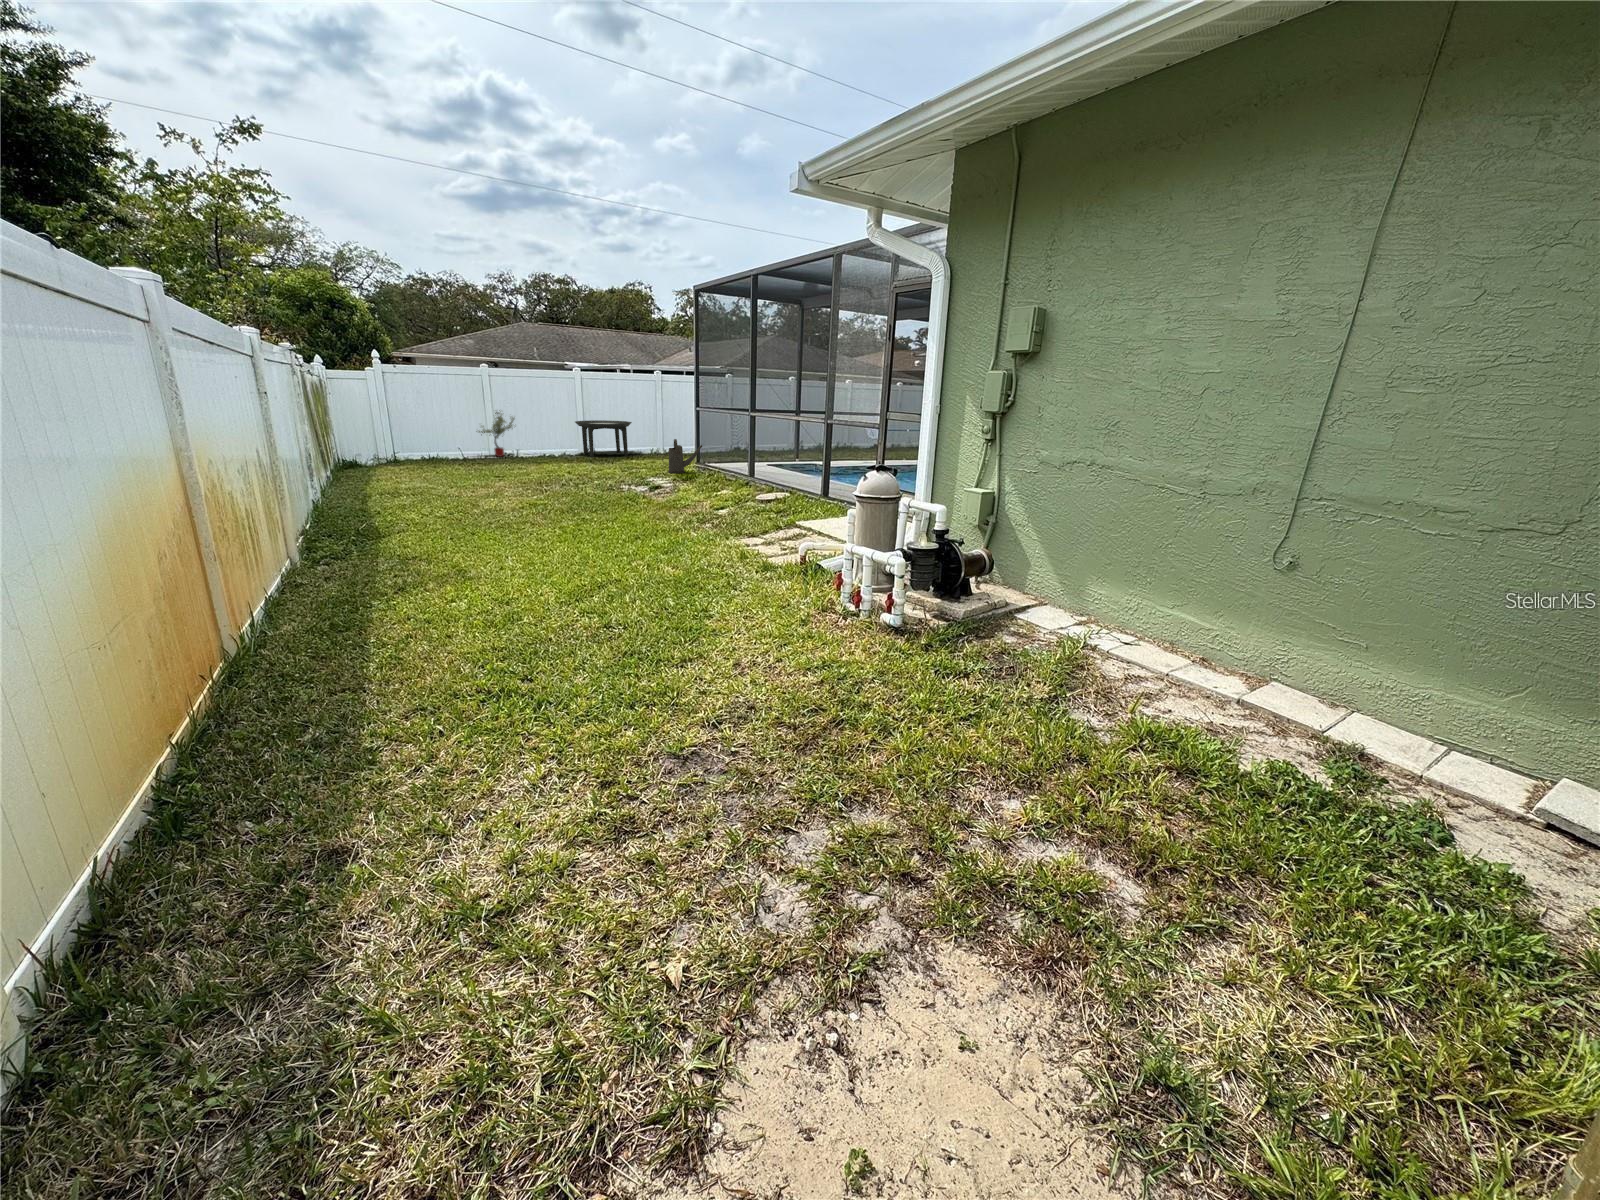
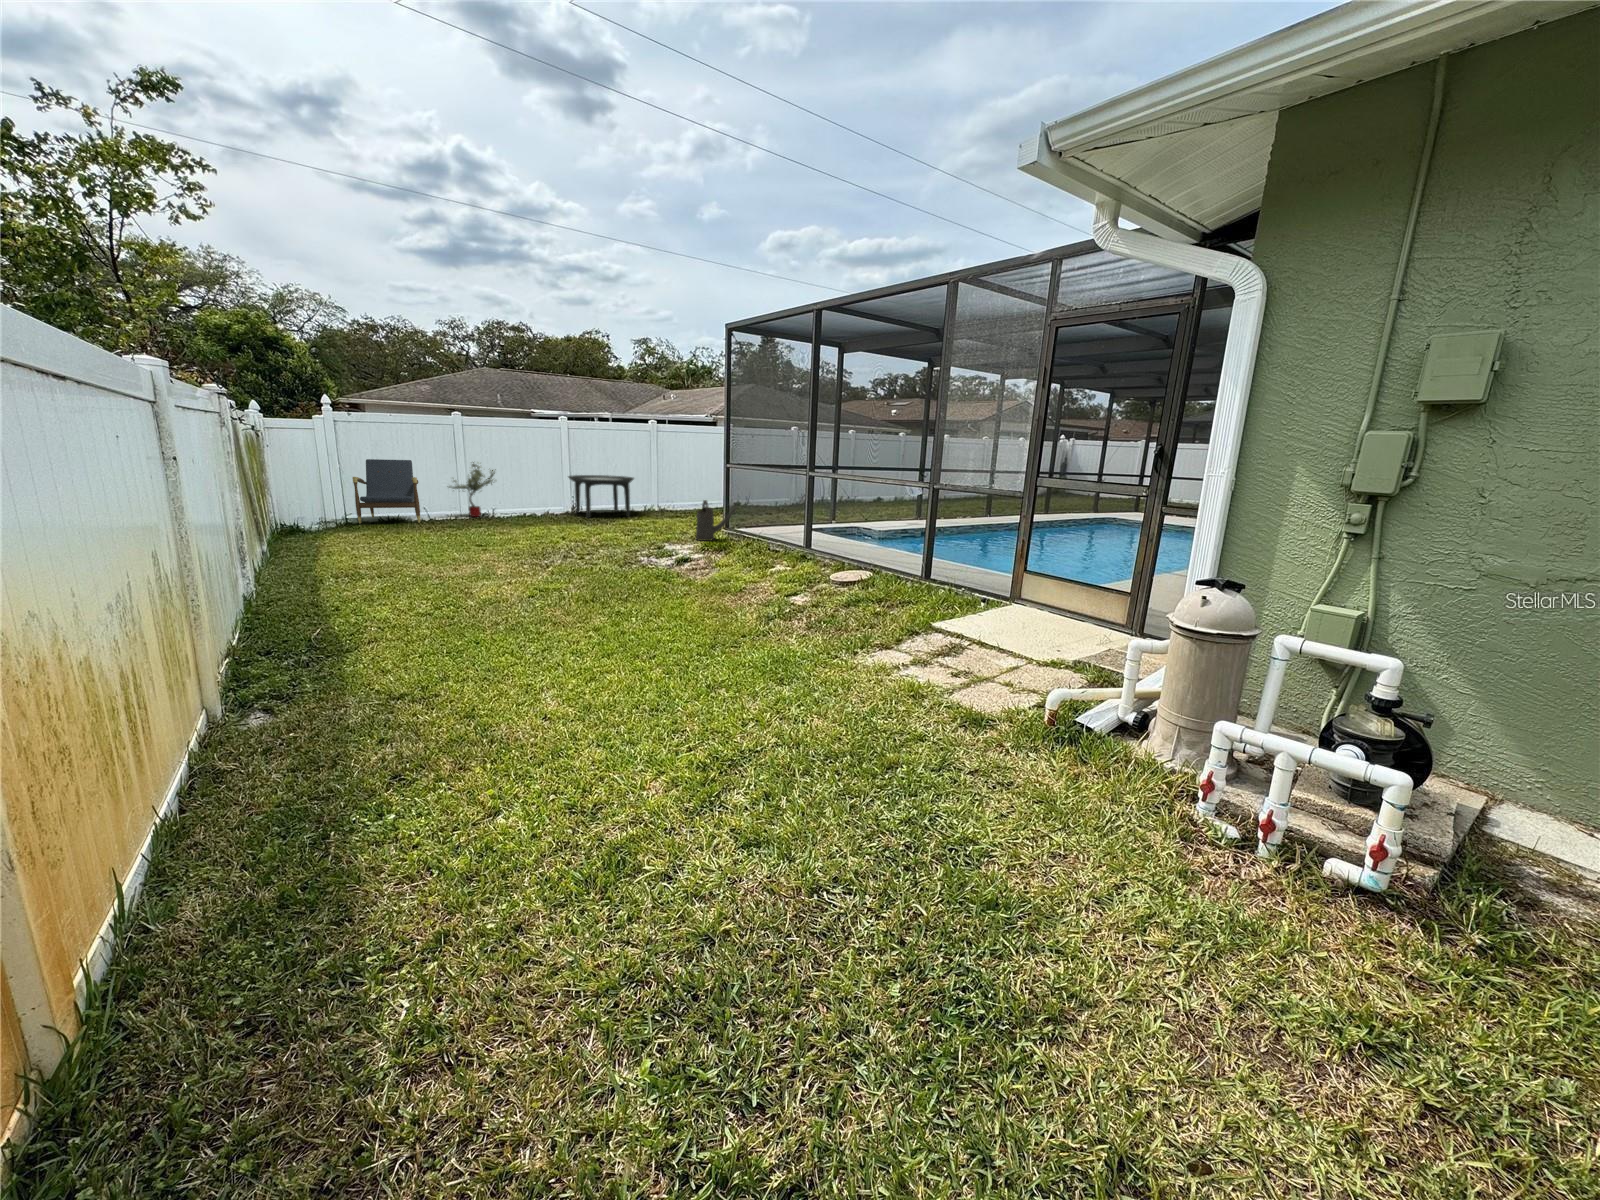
lounge chair: none [401,409,455,462] -> present [353,459,420,523]

